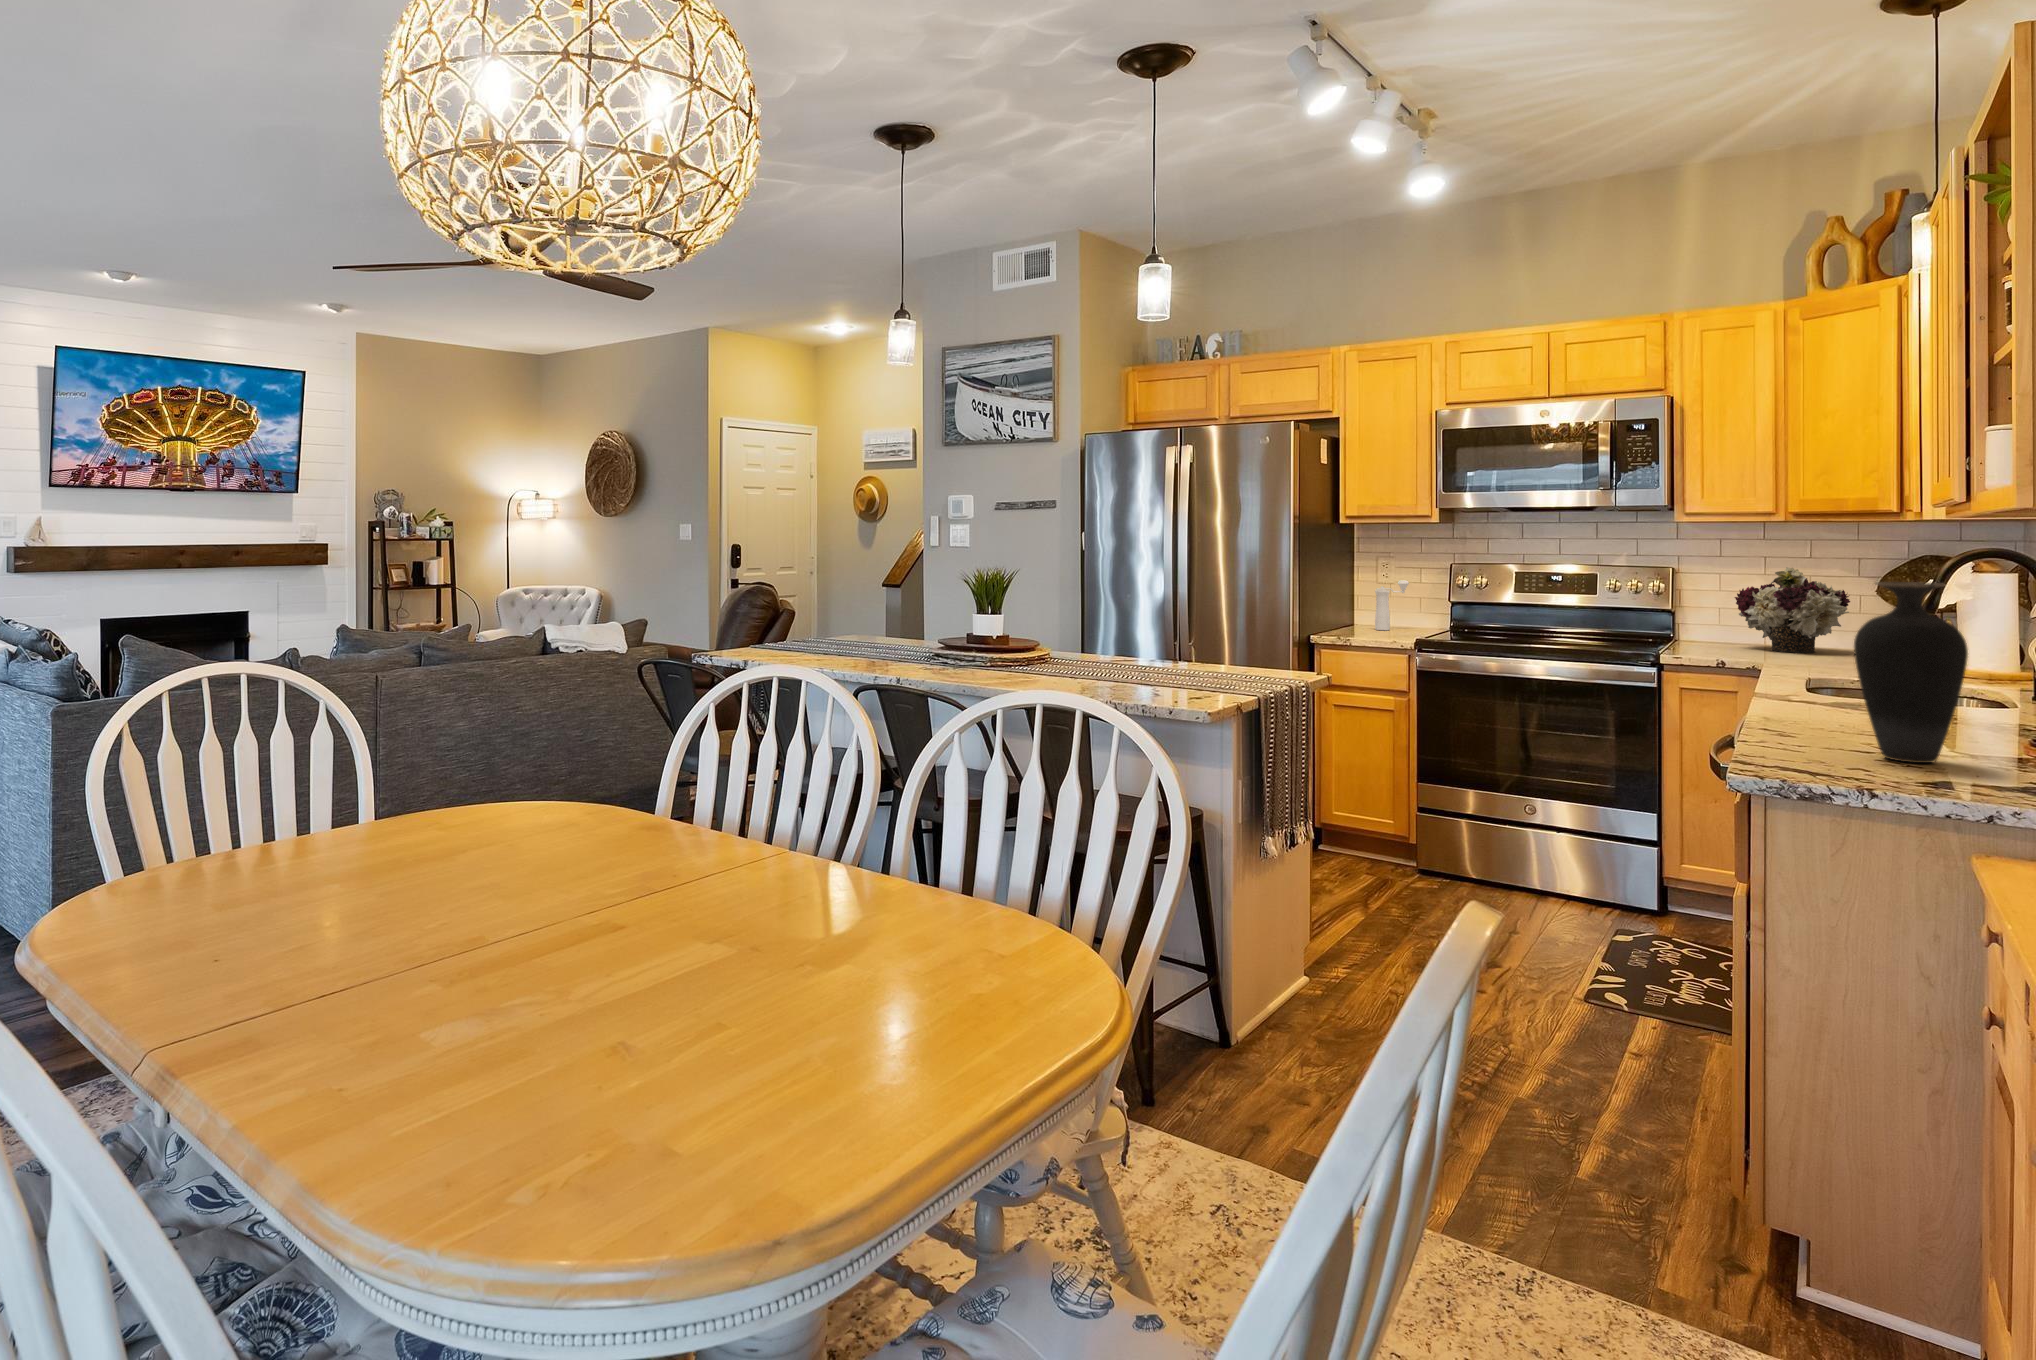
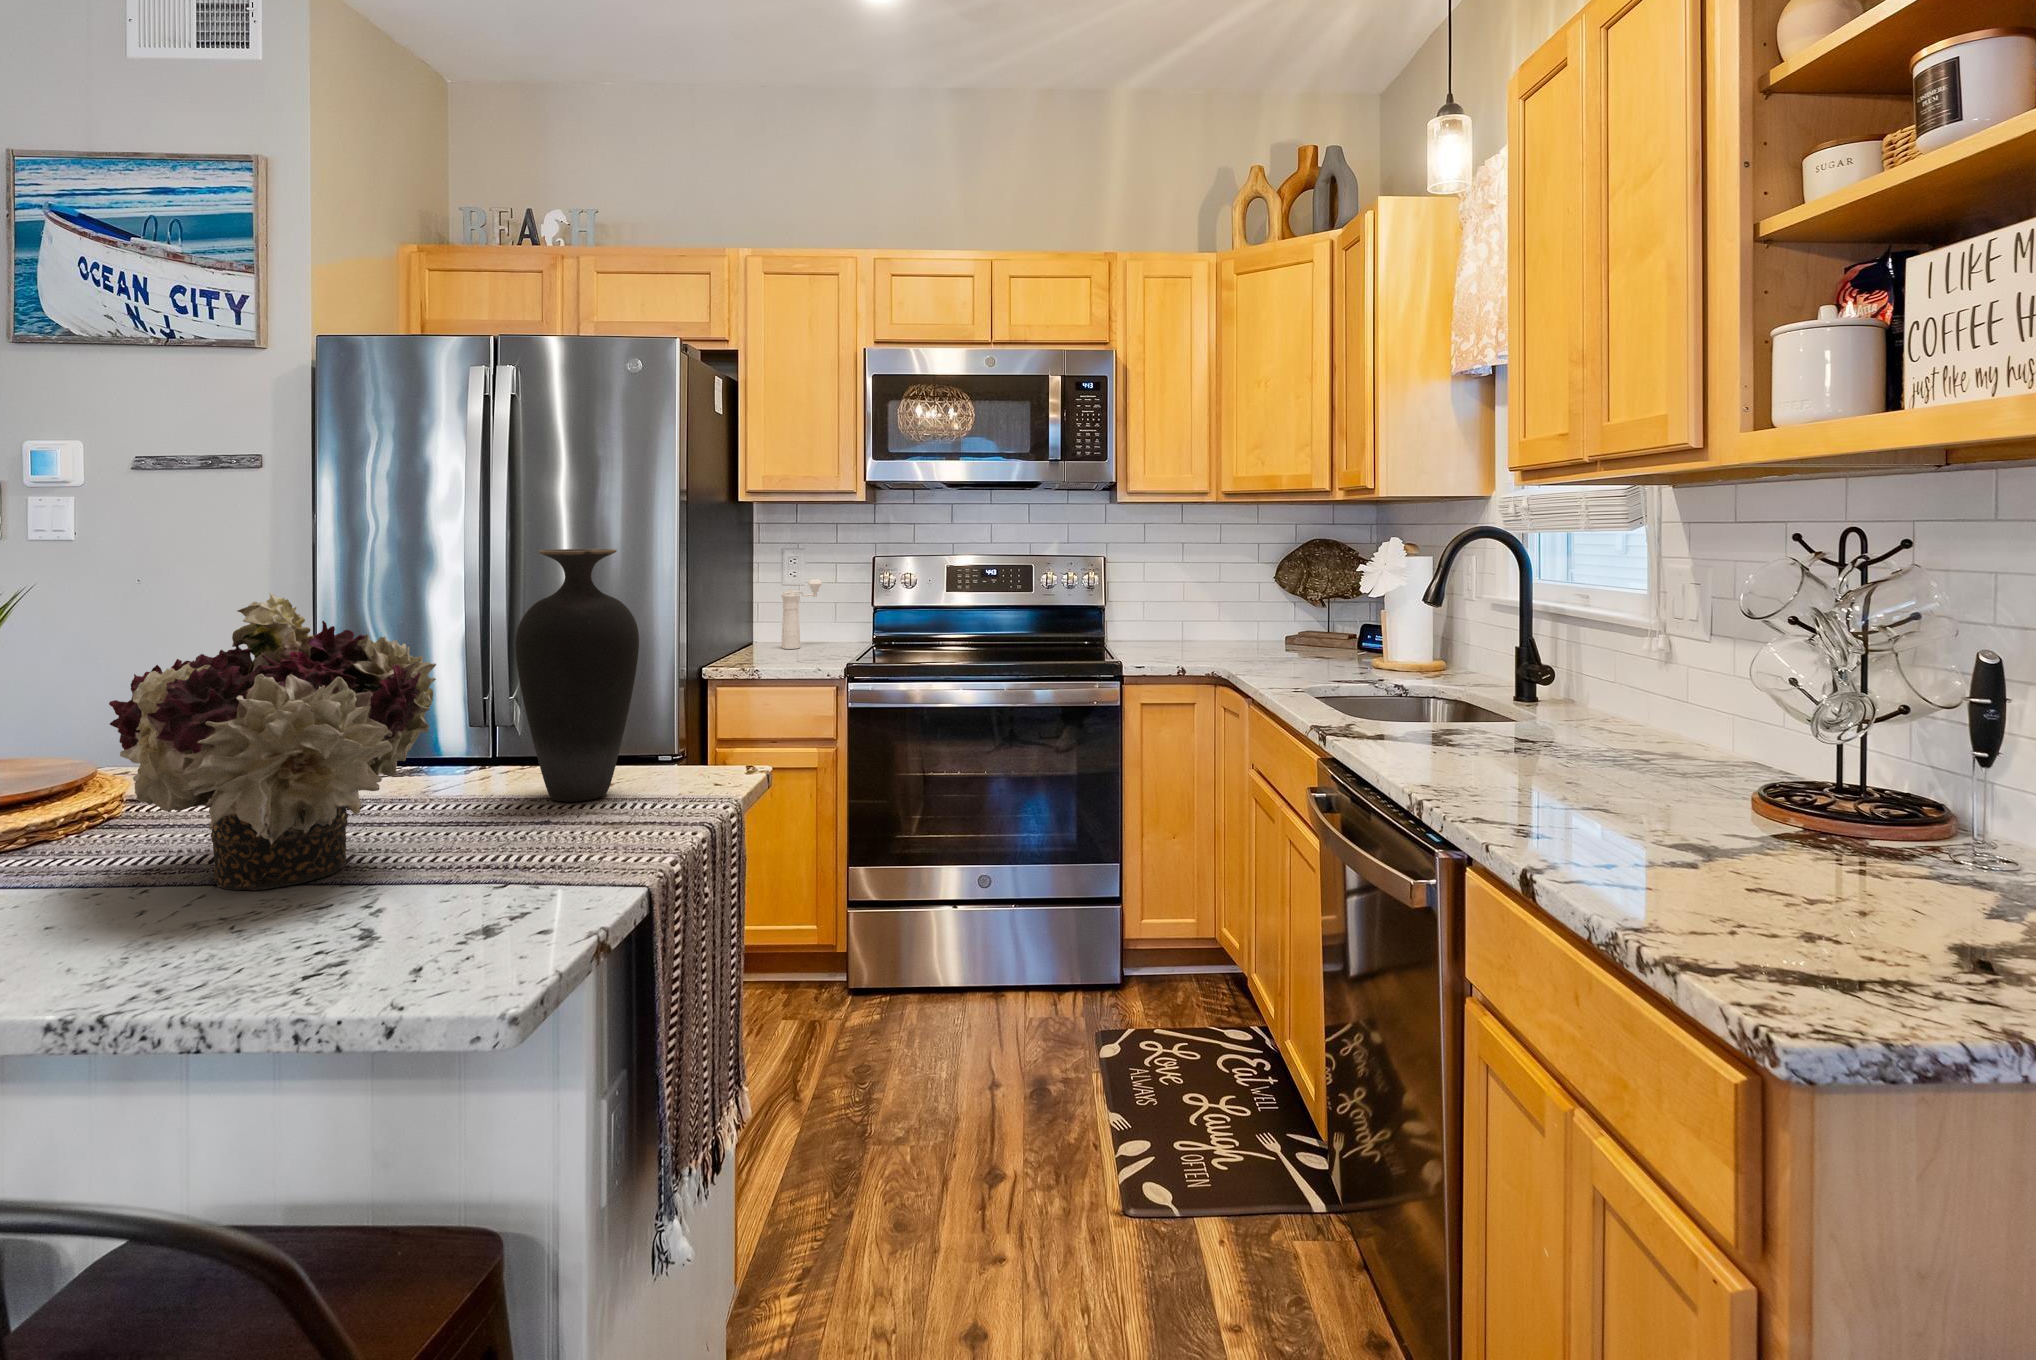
flower arrangement: present [1735,567,1850,653] -> present [109,593,436,890]
vase: present [1854,582,1968,763] -> present [515,549,639,802]

